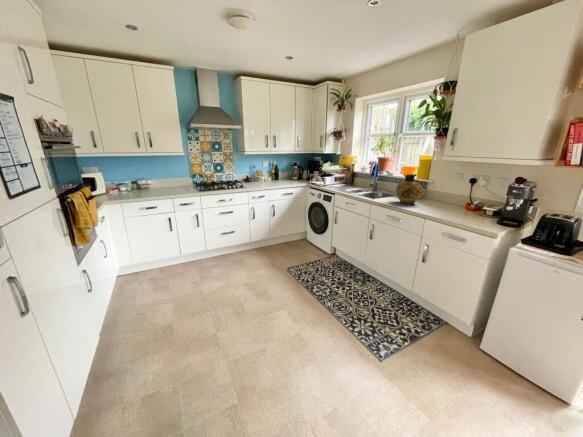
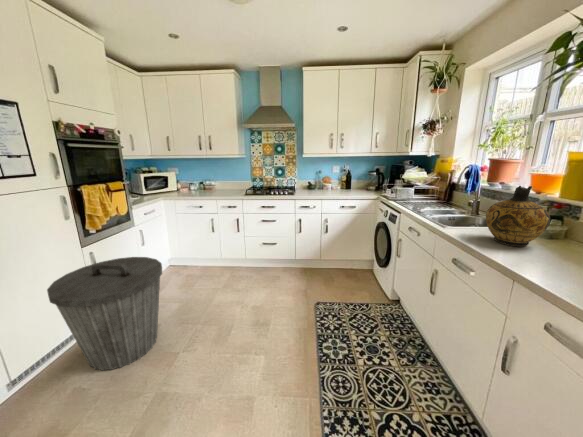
trash can: none [81,259,191,374] -> present [47,257,162,370]

